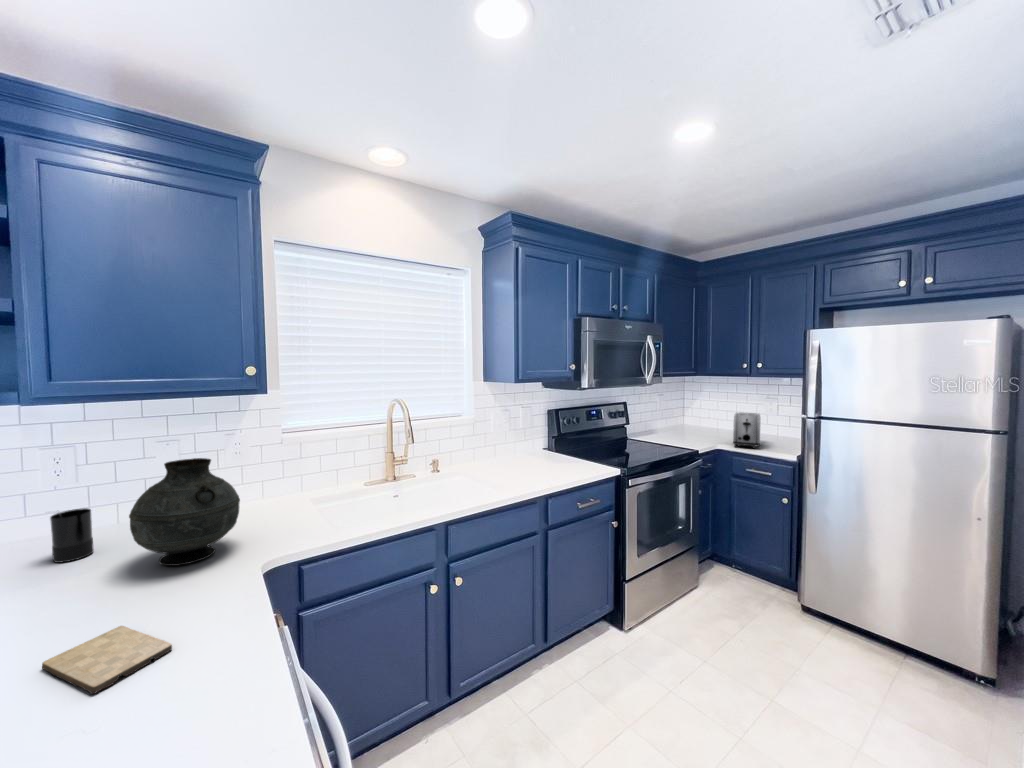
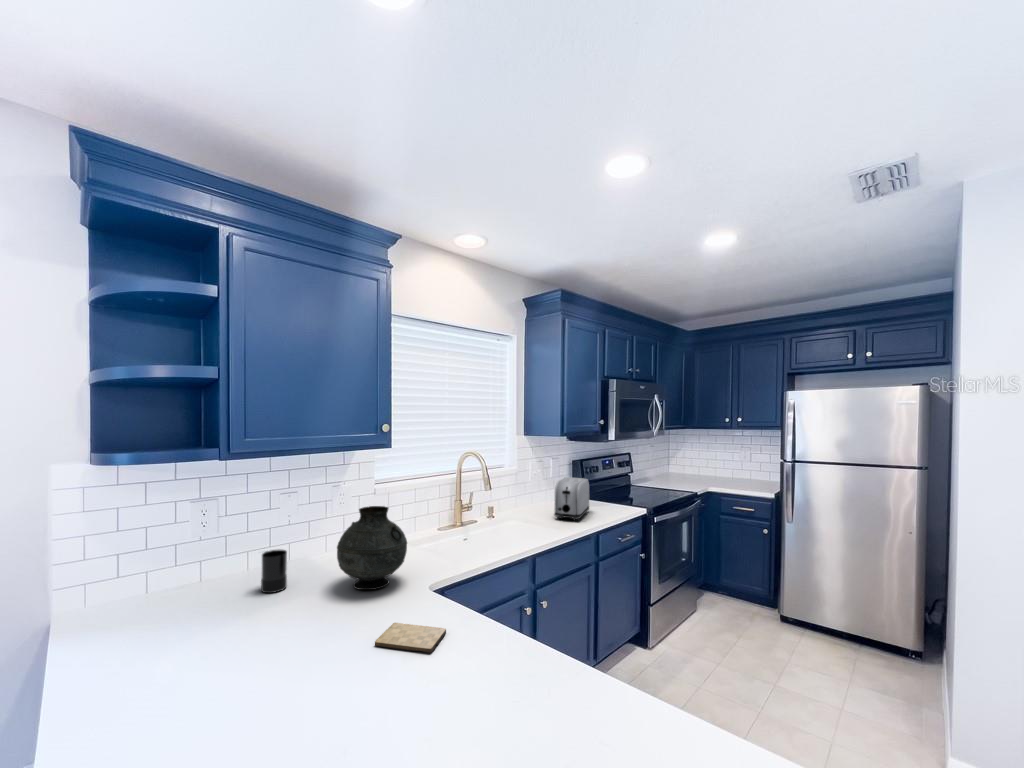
toaster: present [733,413,760,448] -> present [554,477,589,521]

